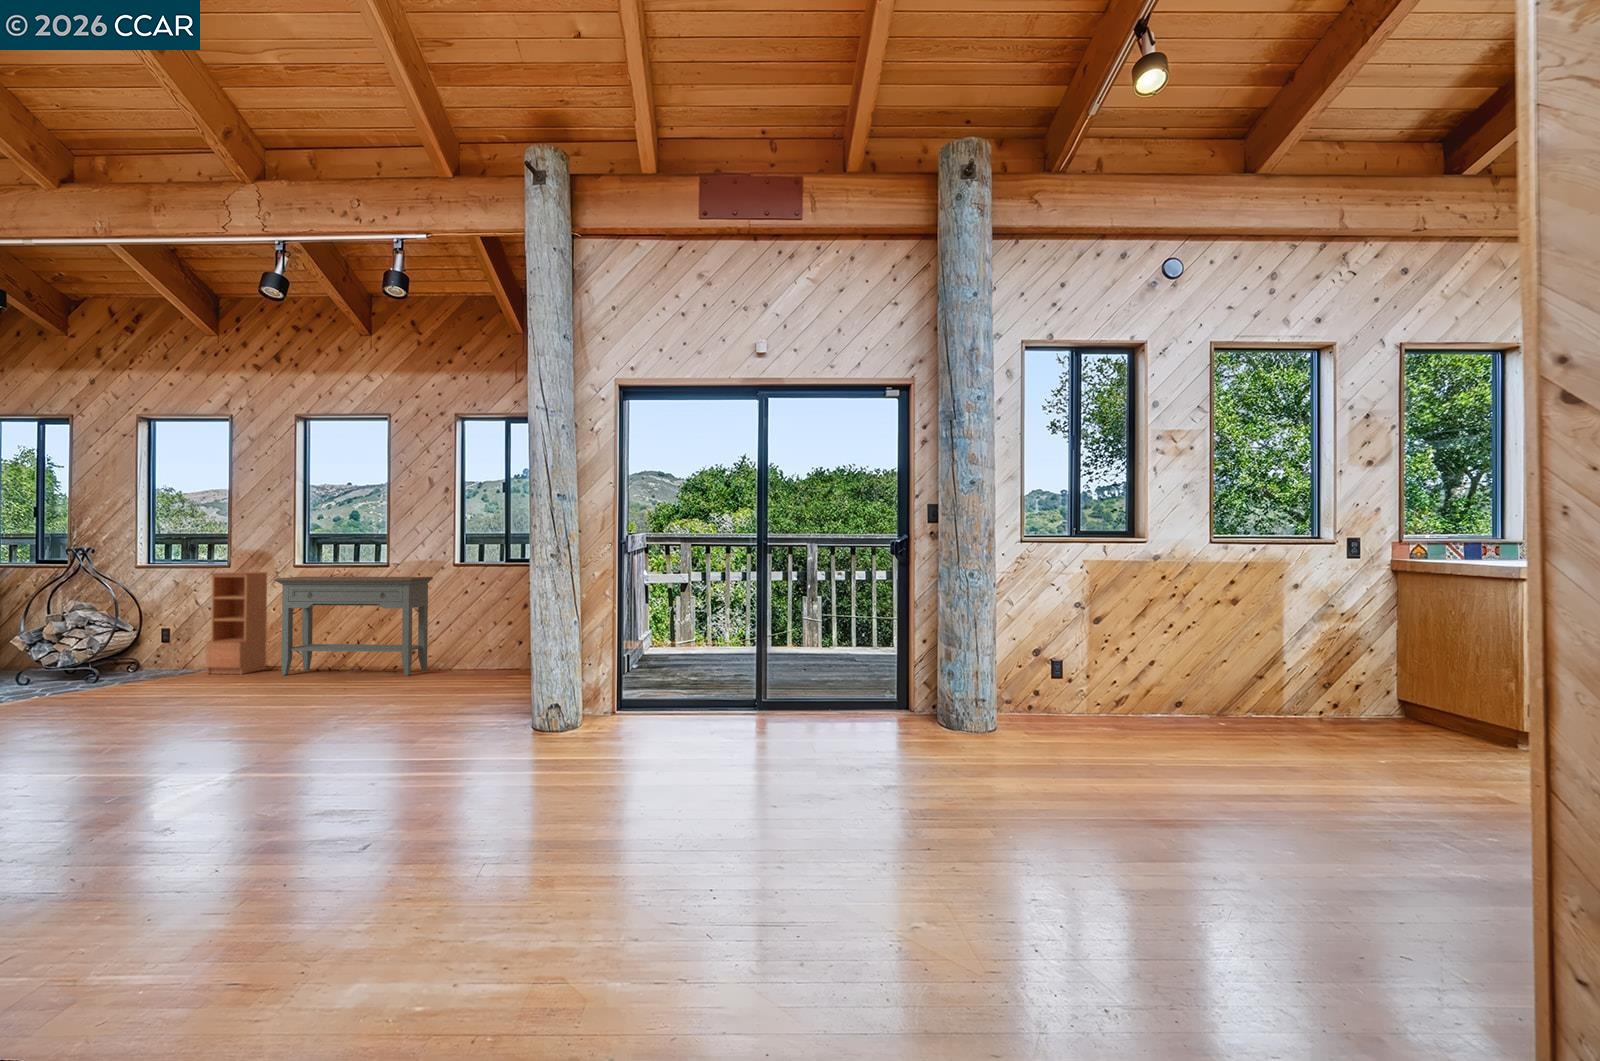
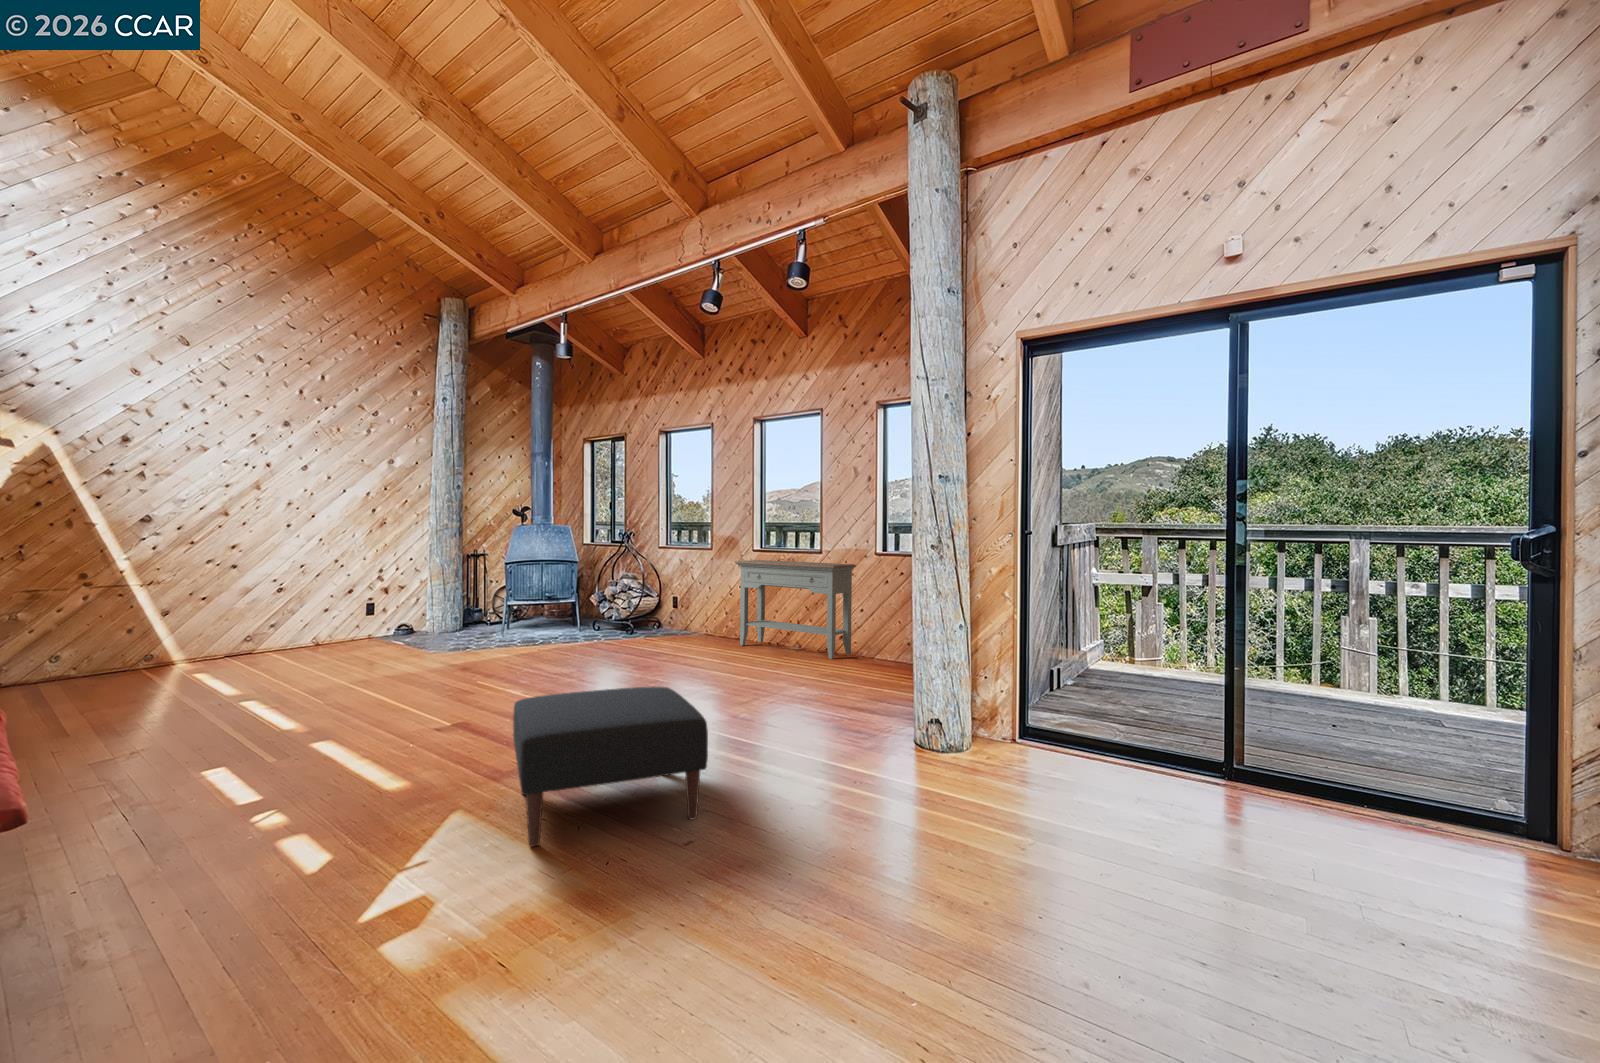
bookcase: present [205,572,267,674] -> none [693,554,735,641]
ottoman: none [104,700,372,861] -> present [513,687,708,846]

